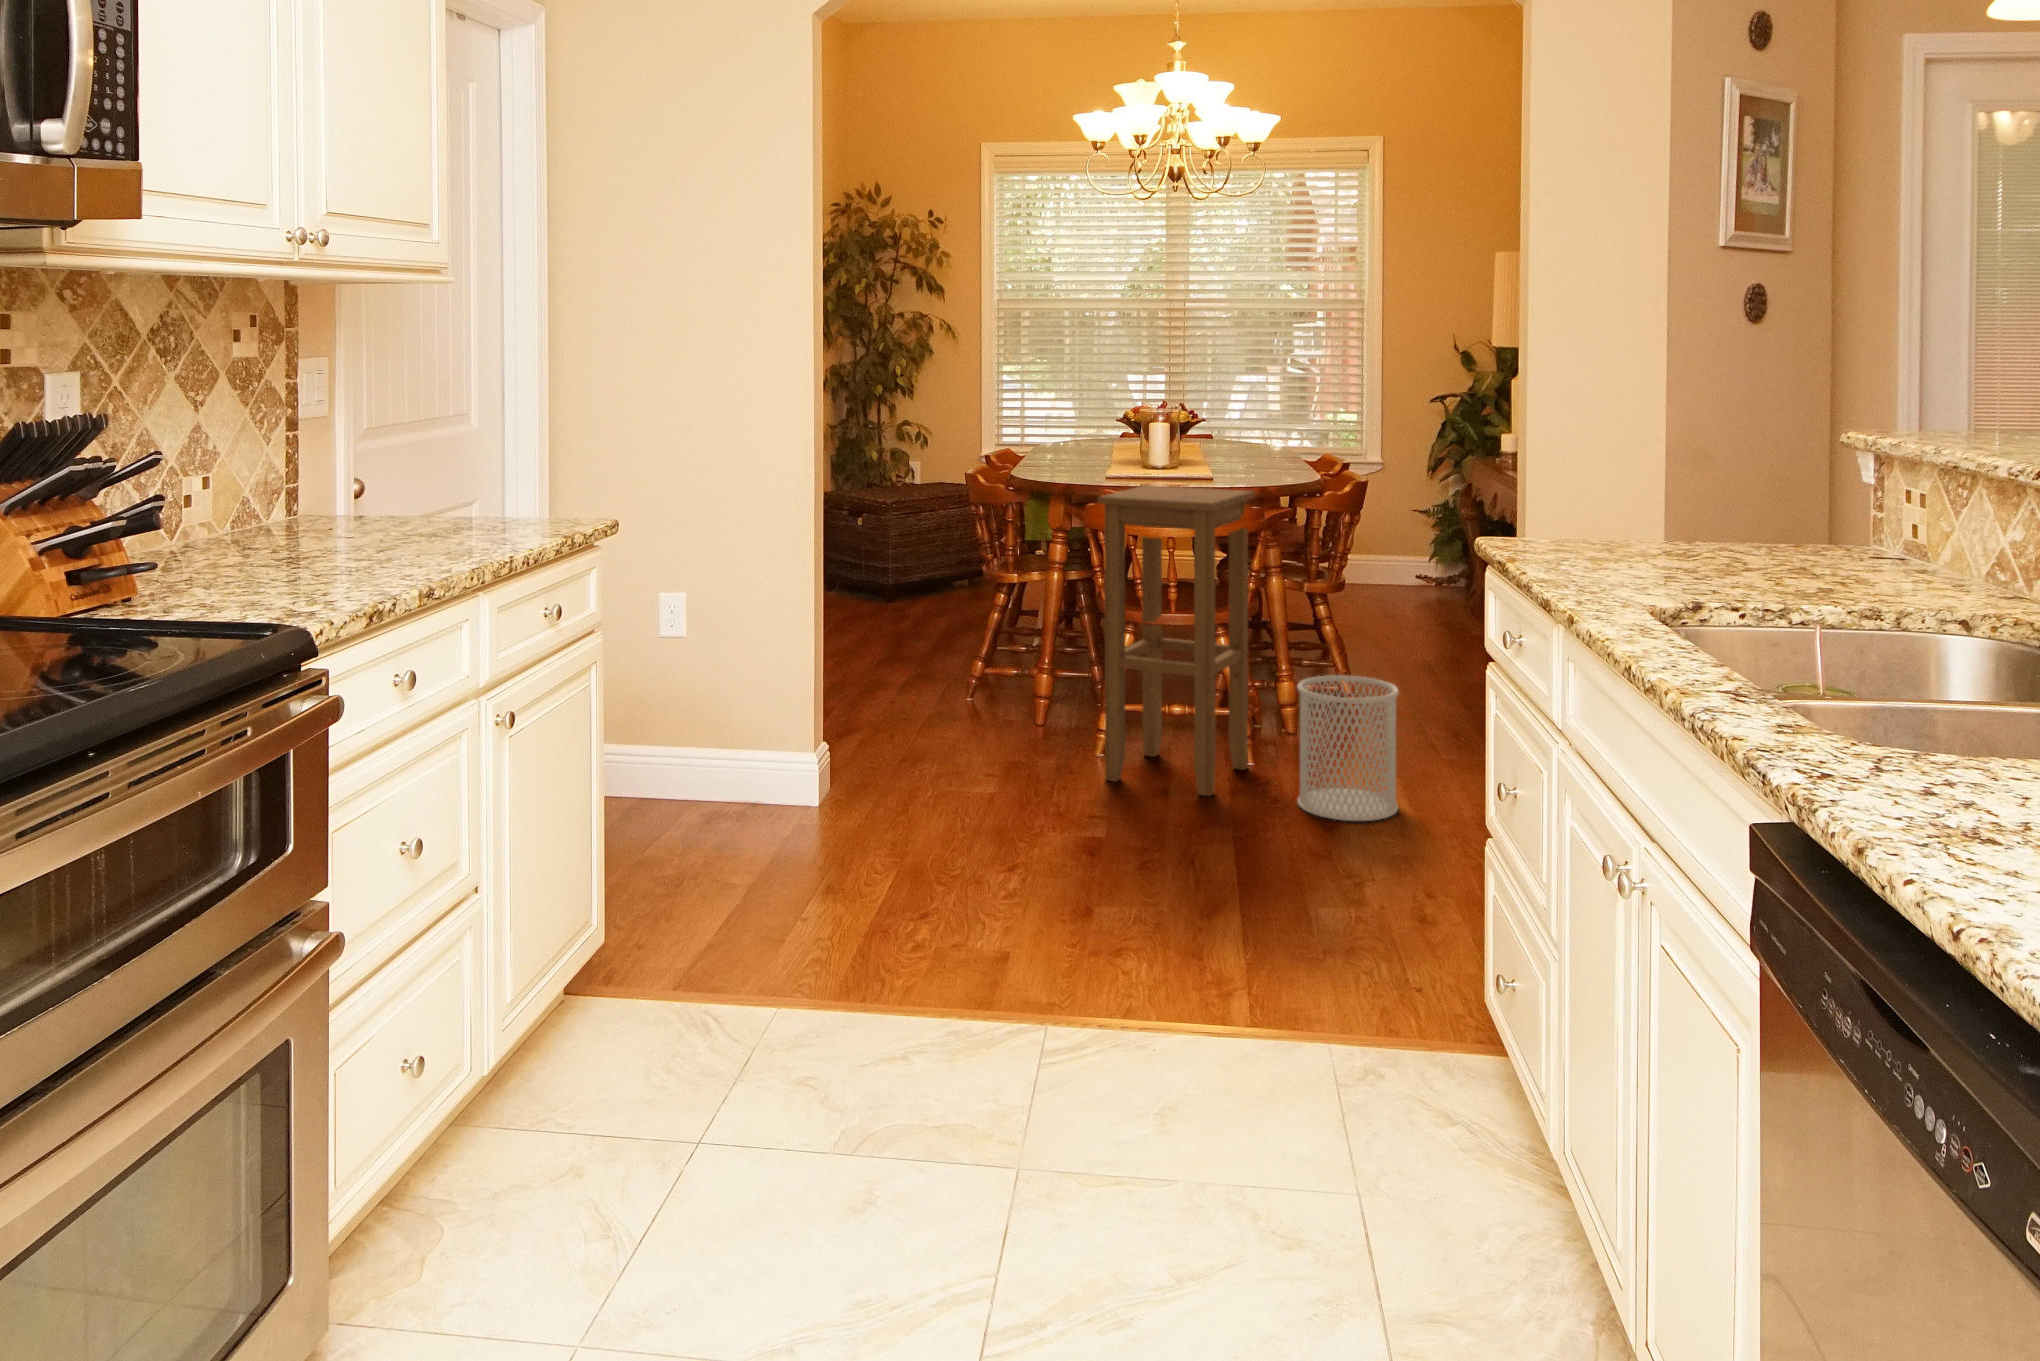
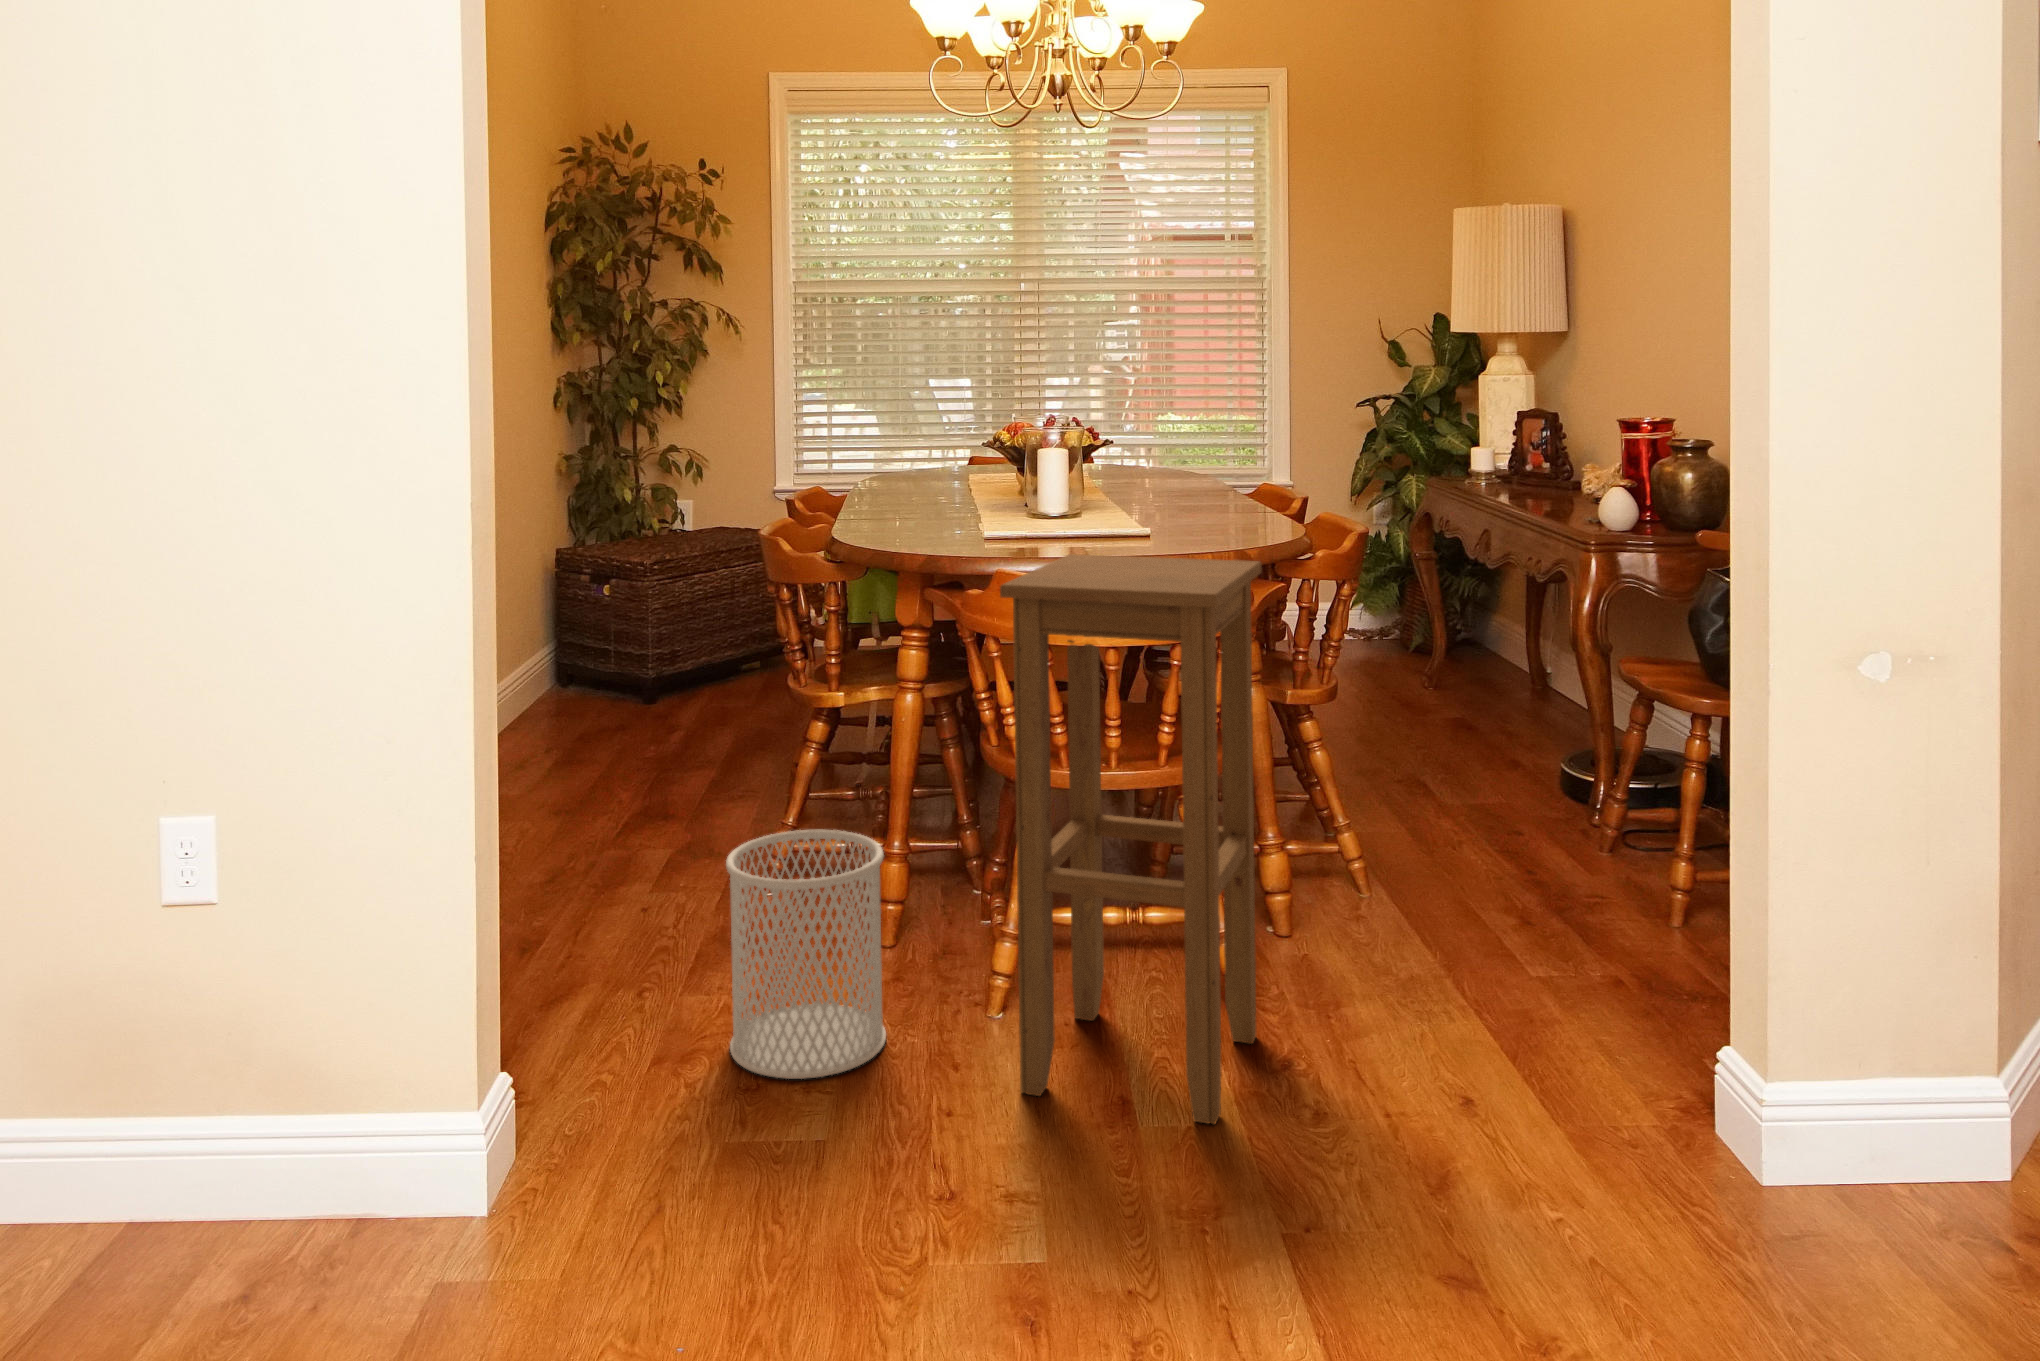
wastebasket: present [1297,675,1399,821] -> present [726,830,886,1079]

